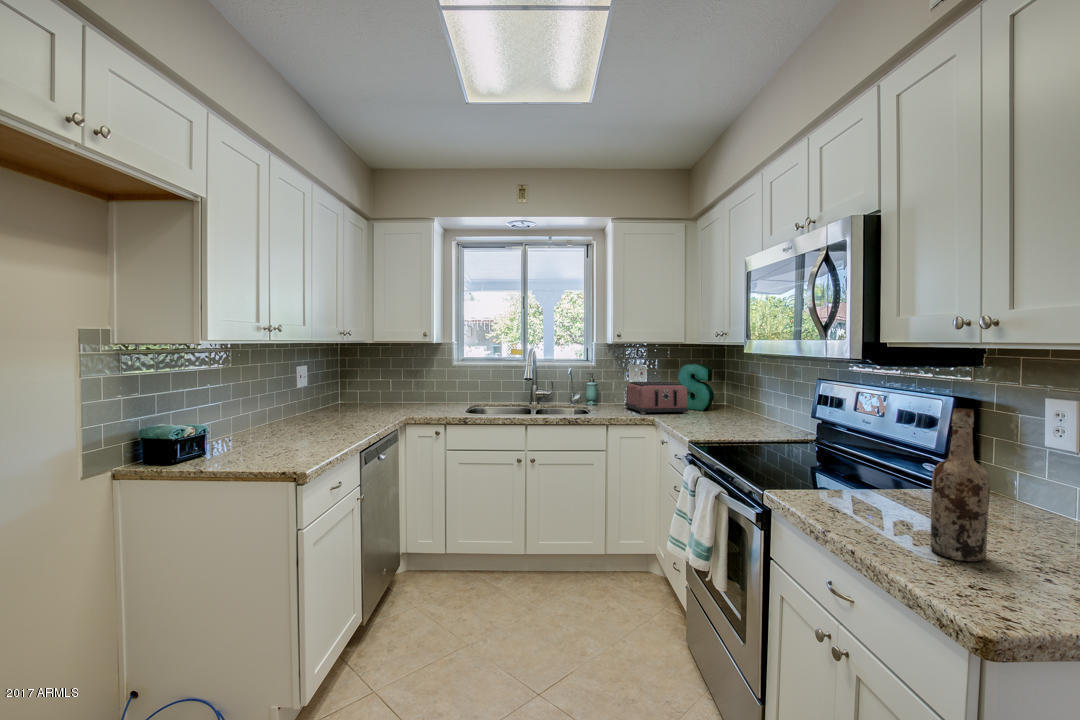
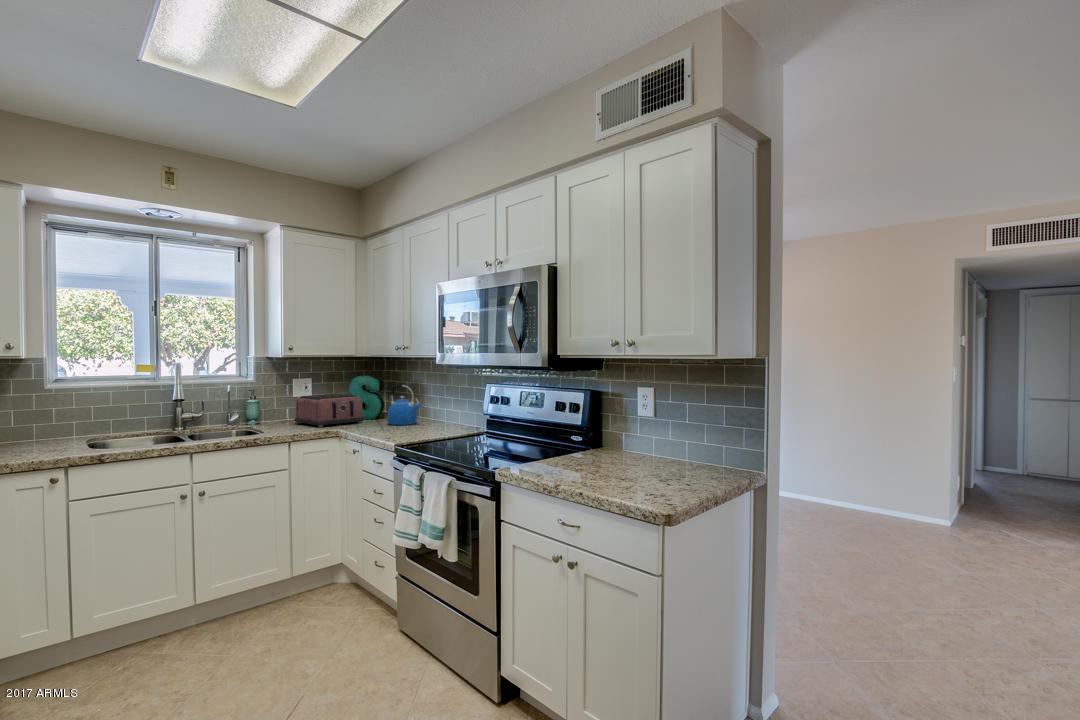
kettle: none [710,375,748,421] -> present [387,385,422,425]
wine bottle: present [930,408,990,562] -> none [614,392,642,485]

